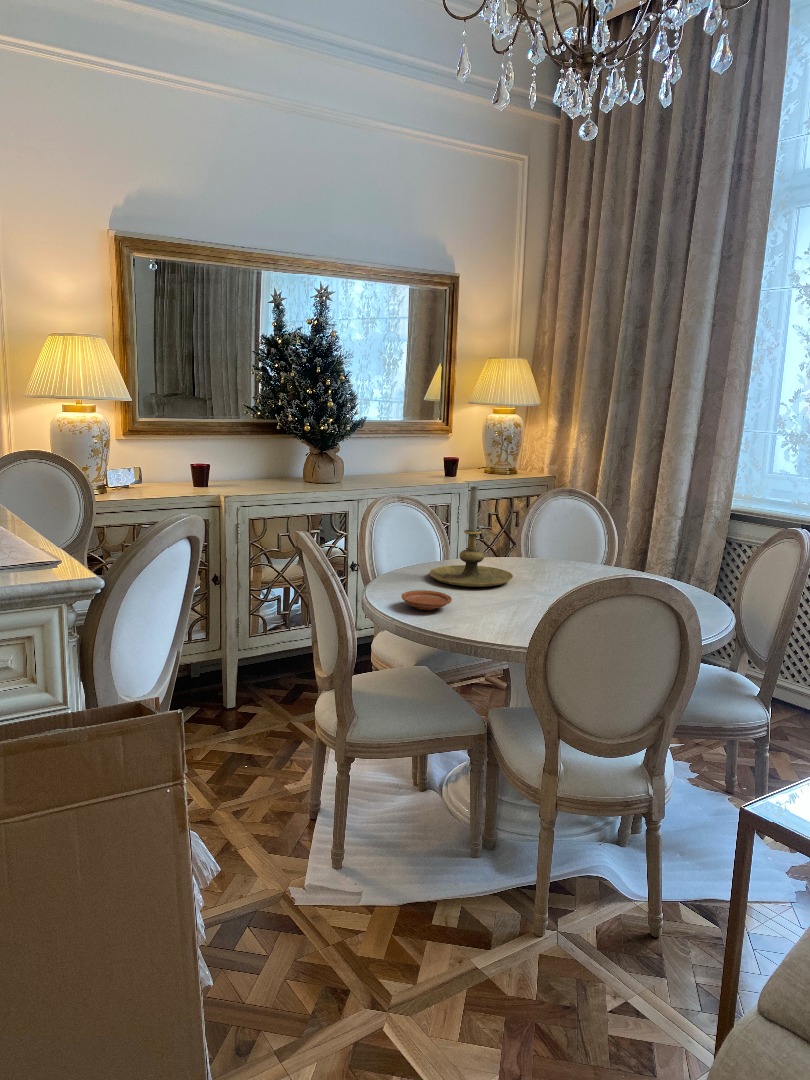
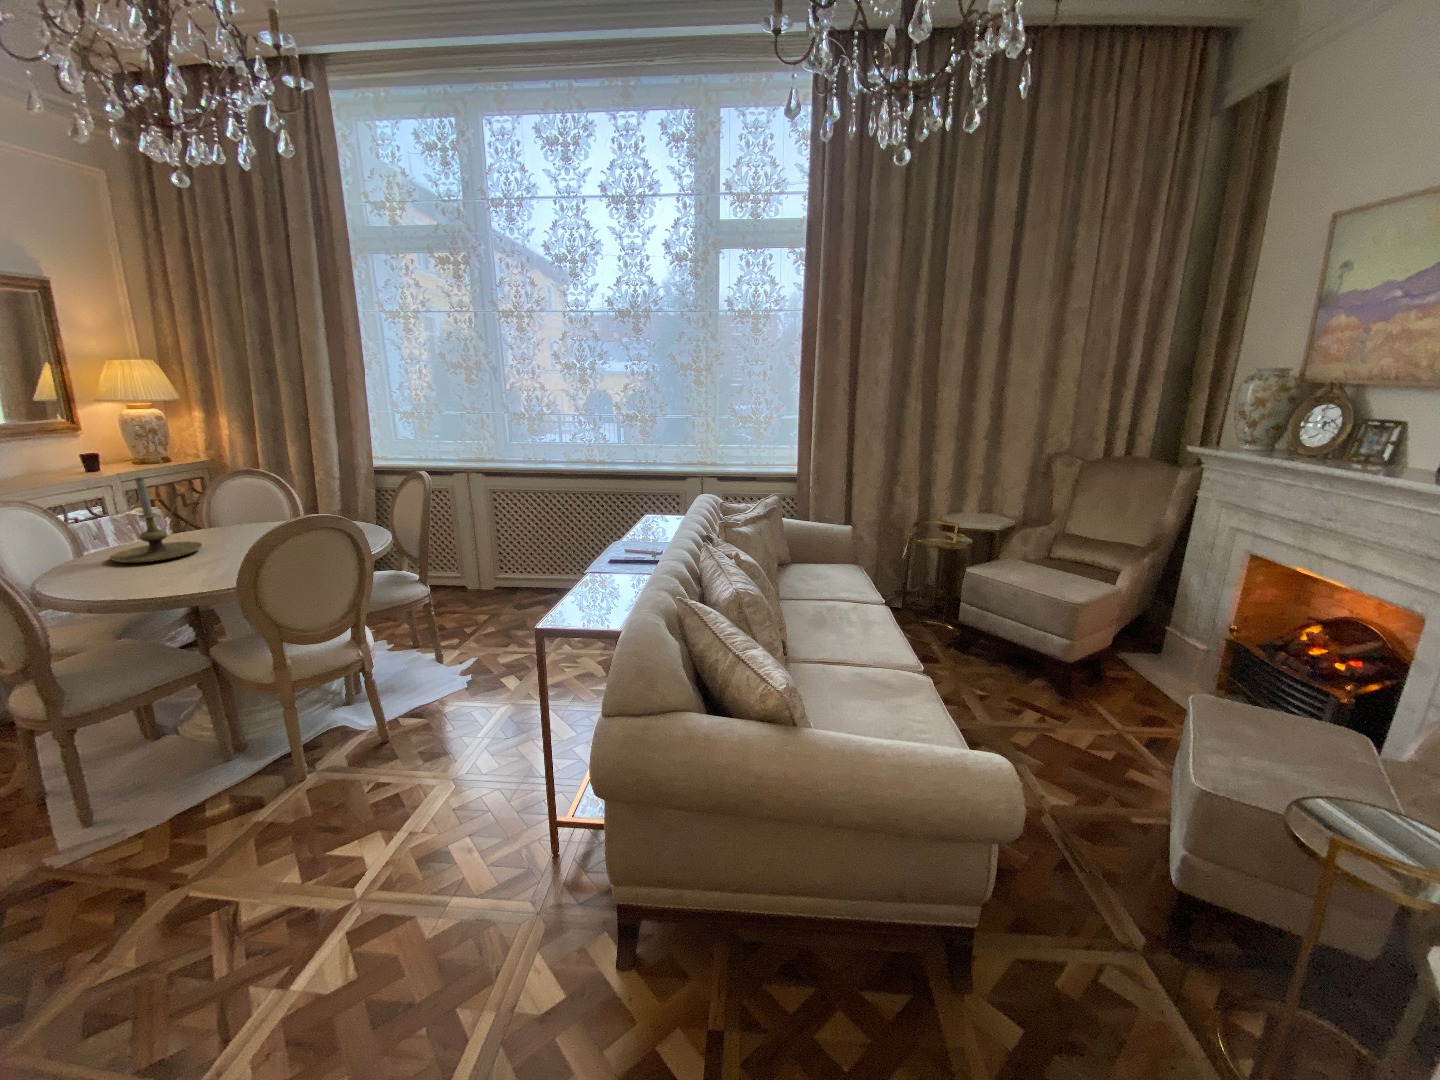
plate: present [402,590,452,610] -> none [88,570,148,588]

